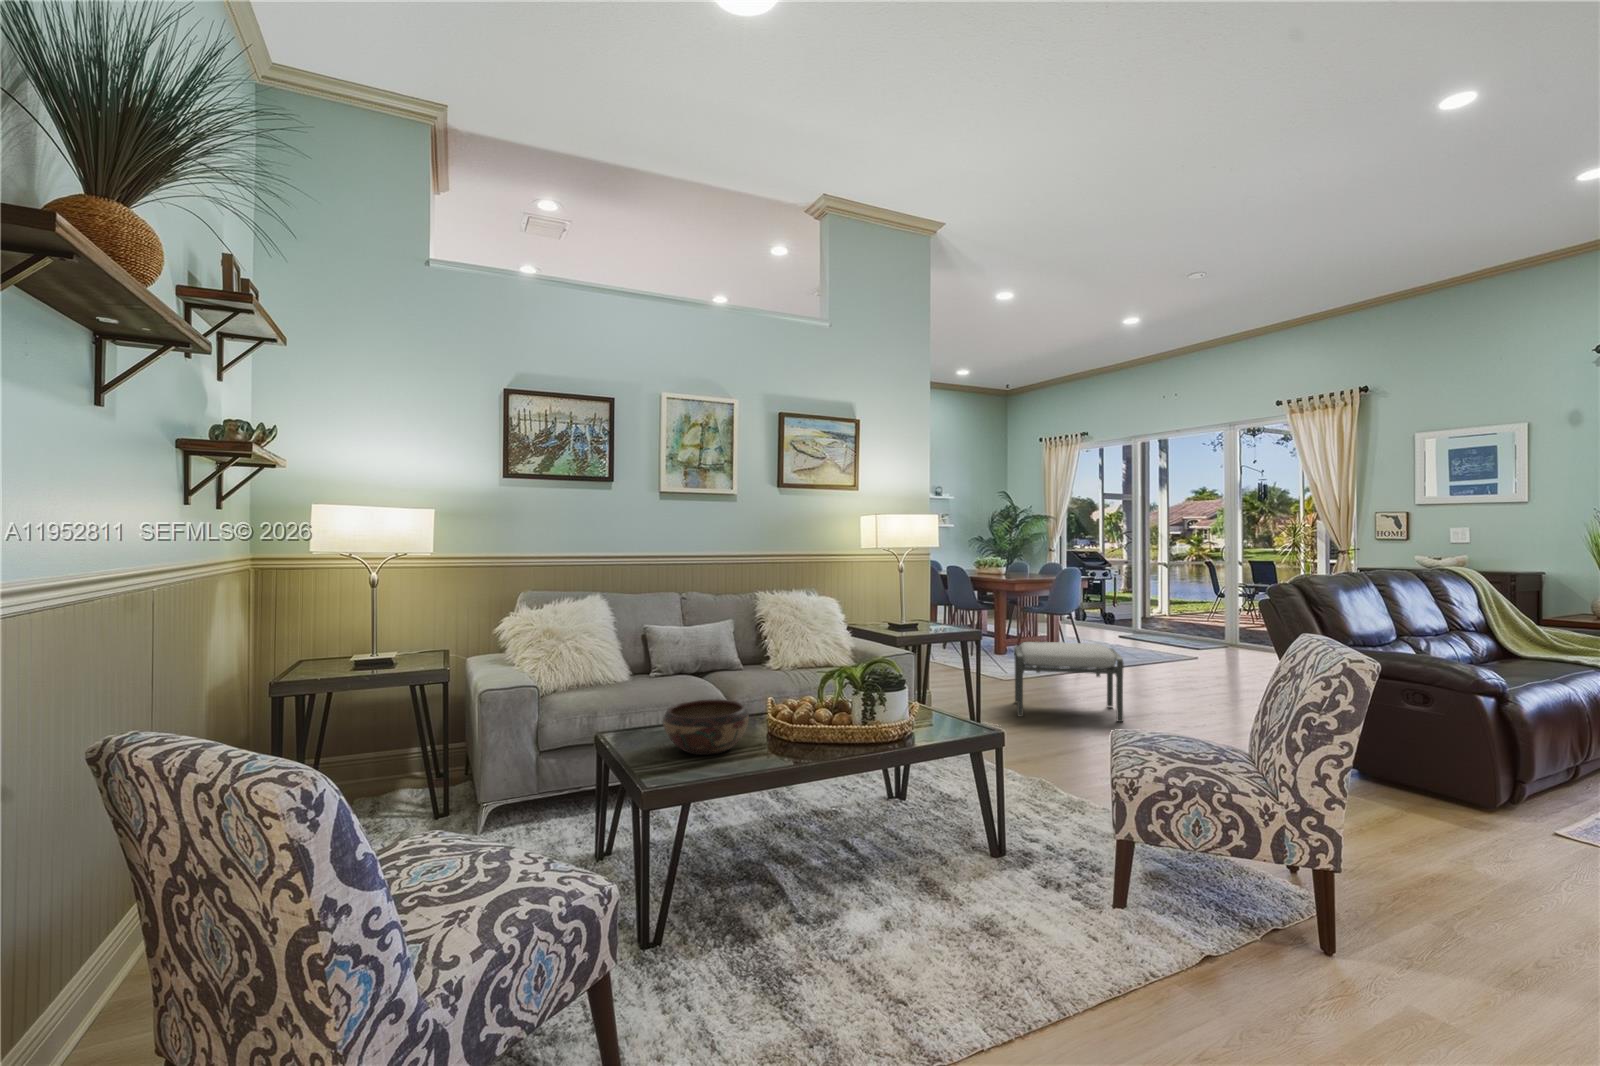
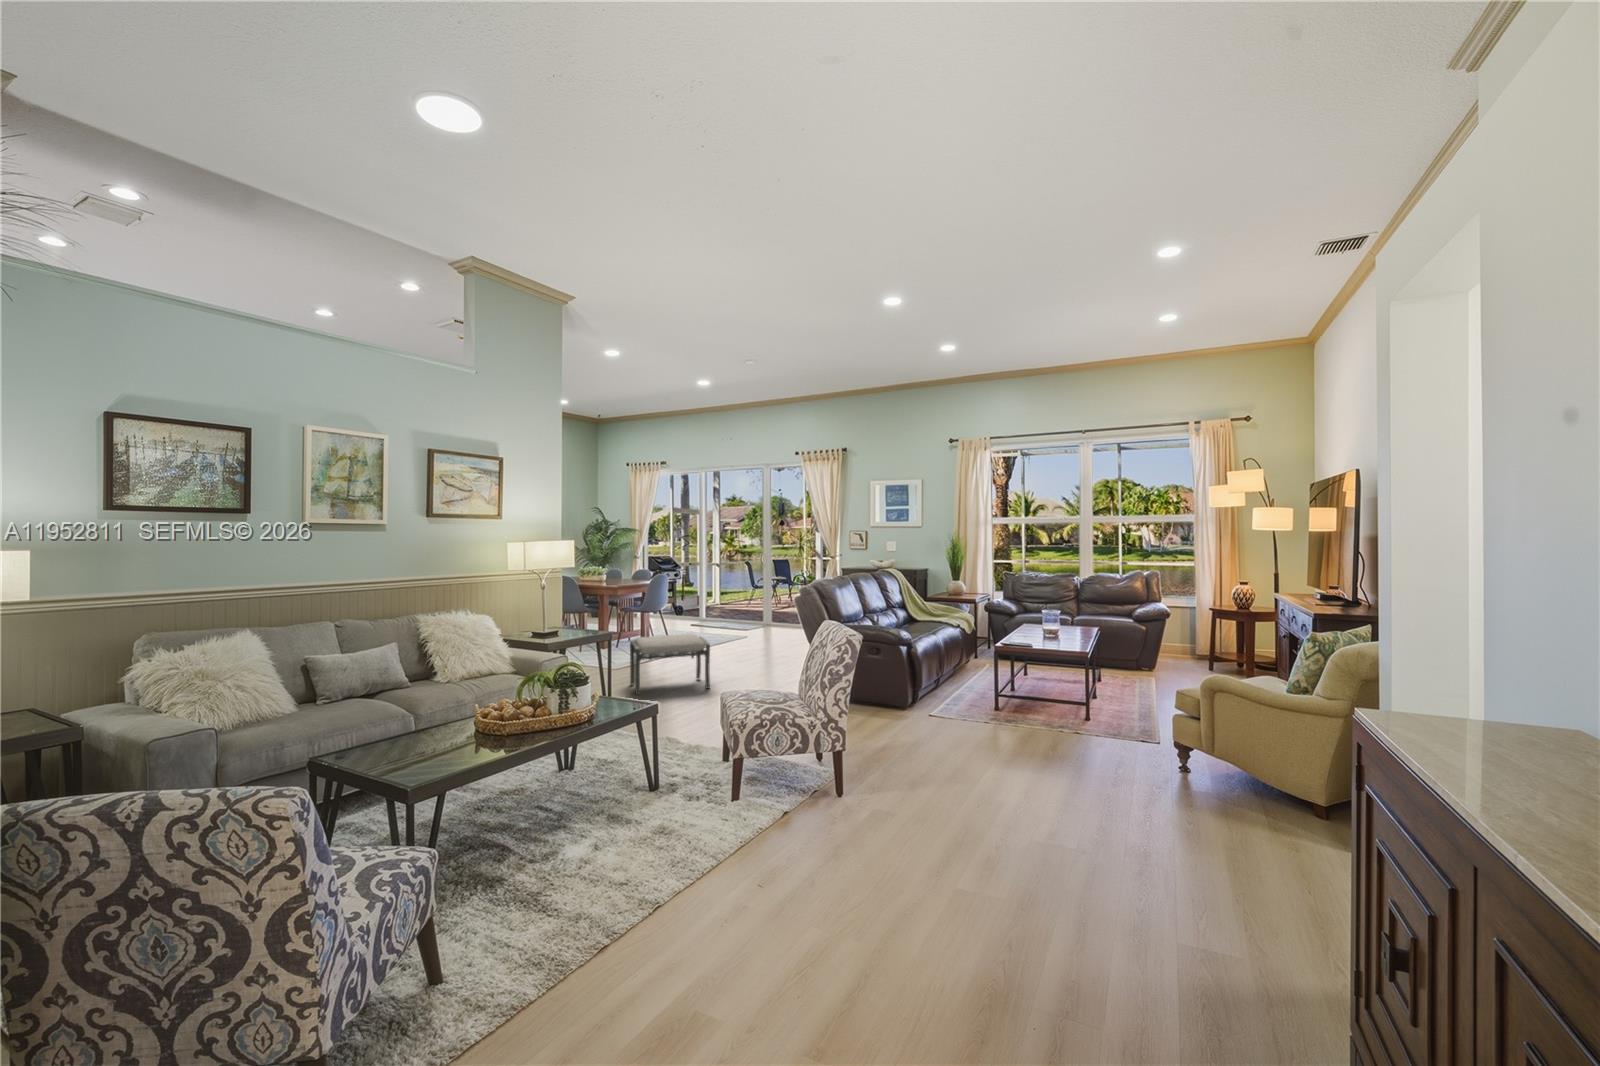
decorative bowl: present [663,699,749,755] -> none [393,710,472,758]

